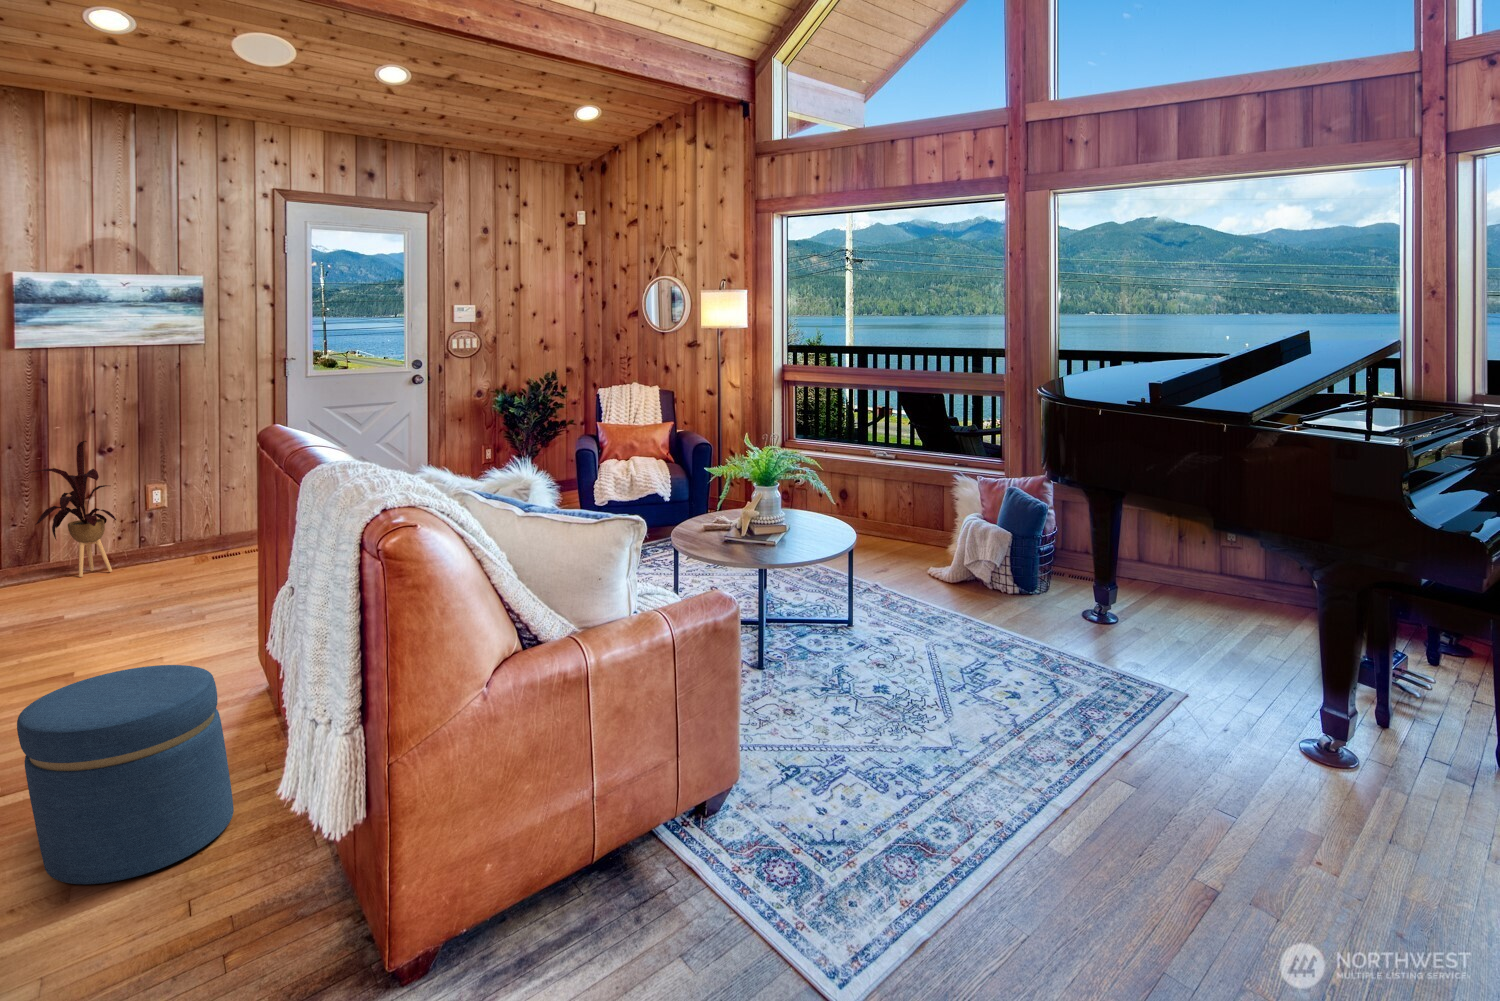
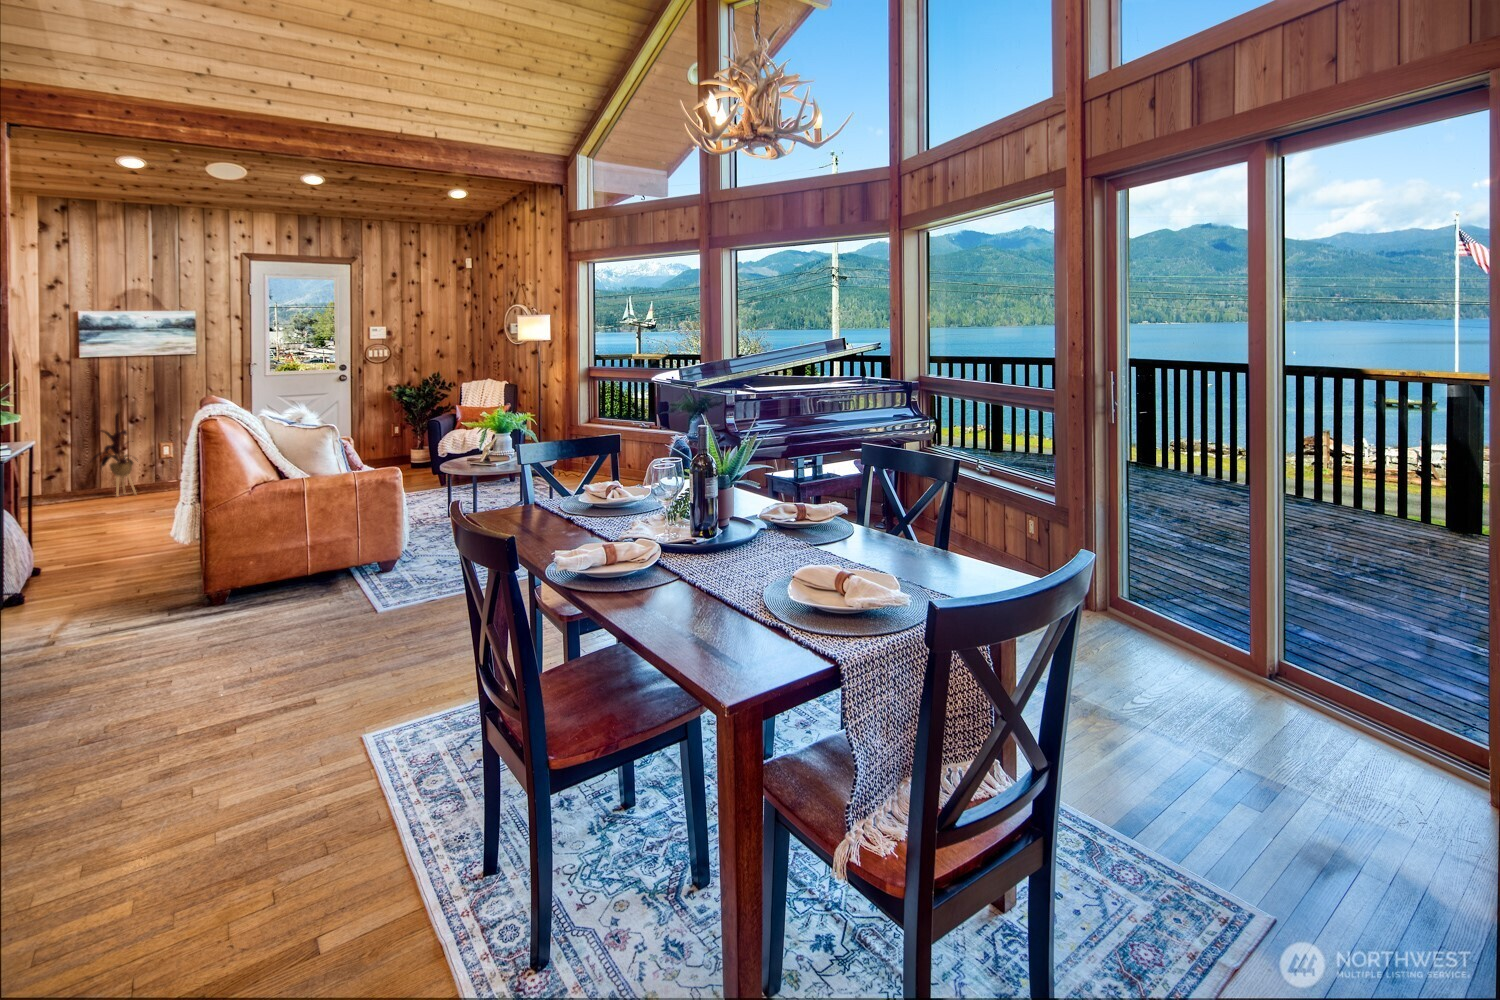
ottoman: present [17,665,234,884] -> none [76,497,175,580]

